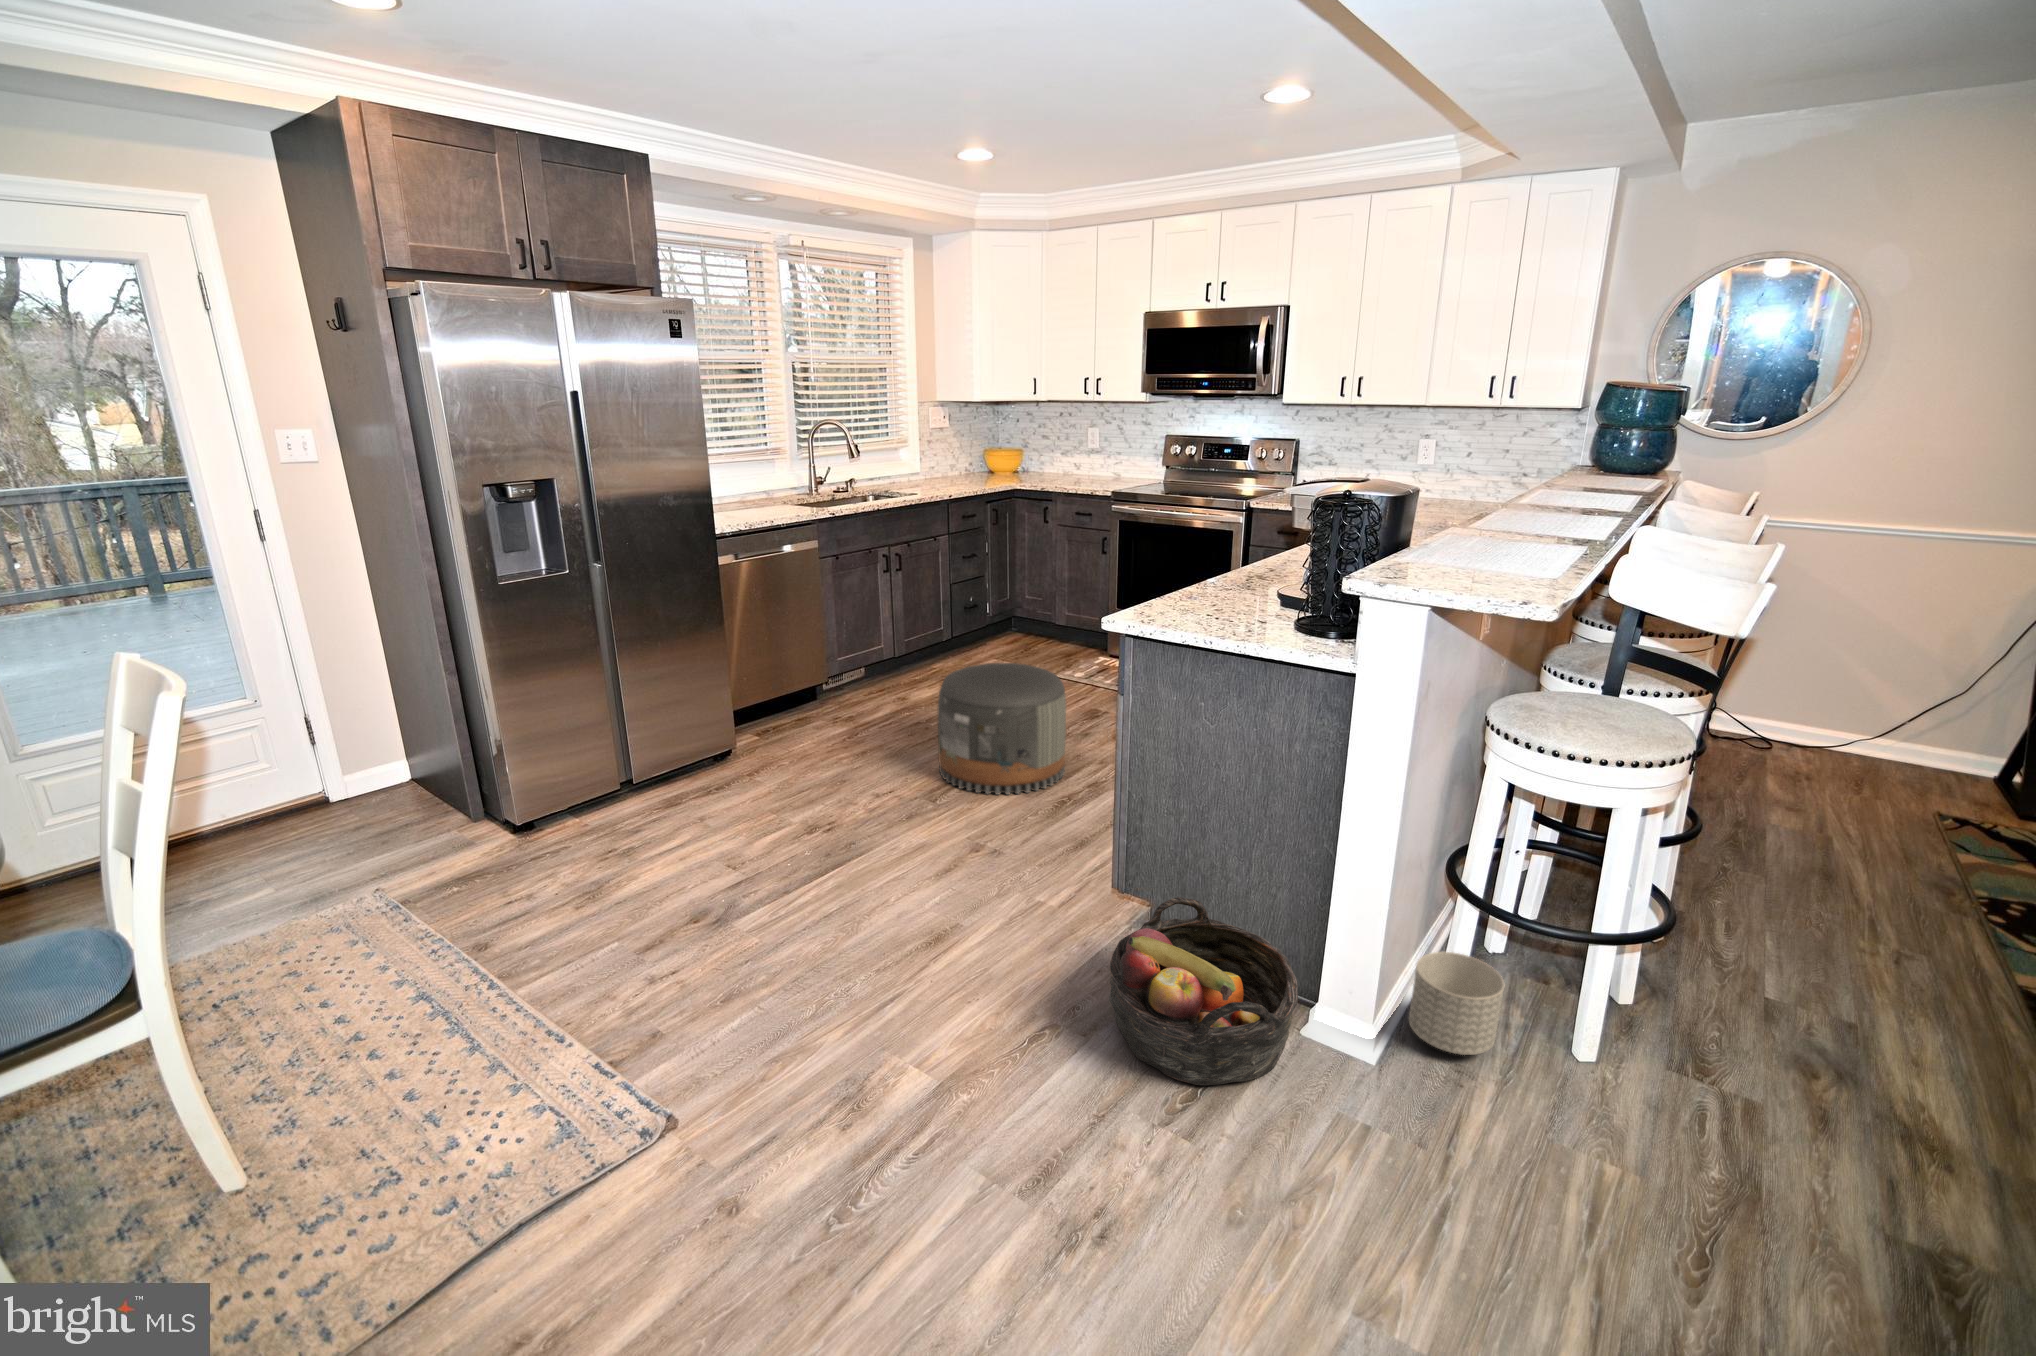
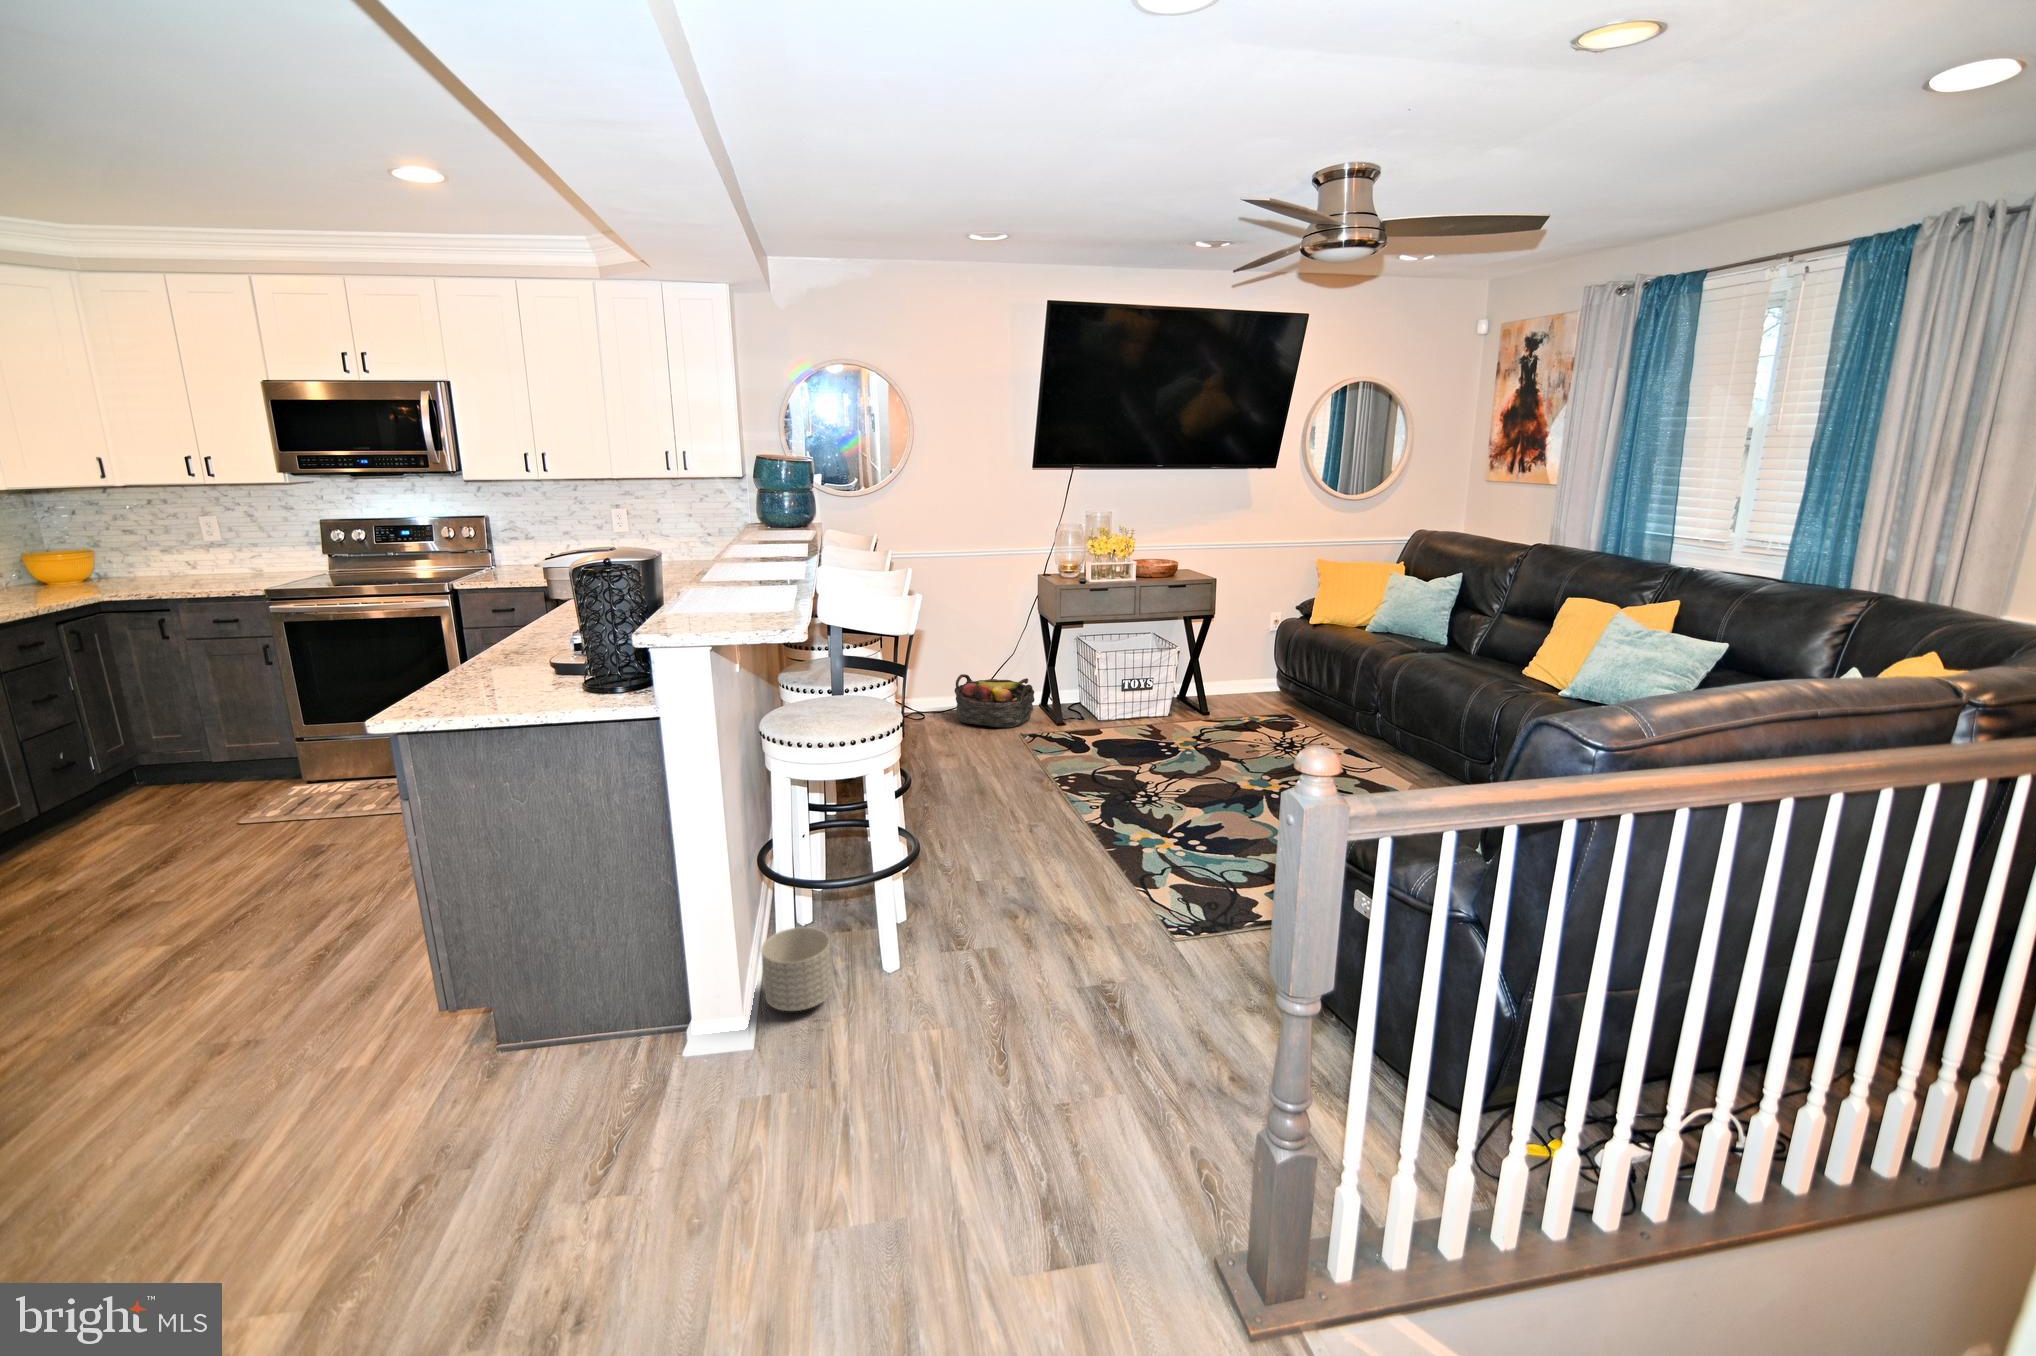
pouf: present [938,663,1066,795] -> none [68,811,304,995]
basket: present [1110,897,1298,1085] -> present [954,674,1035,728]

